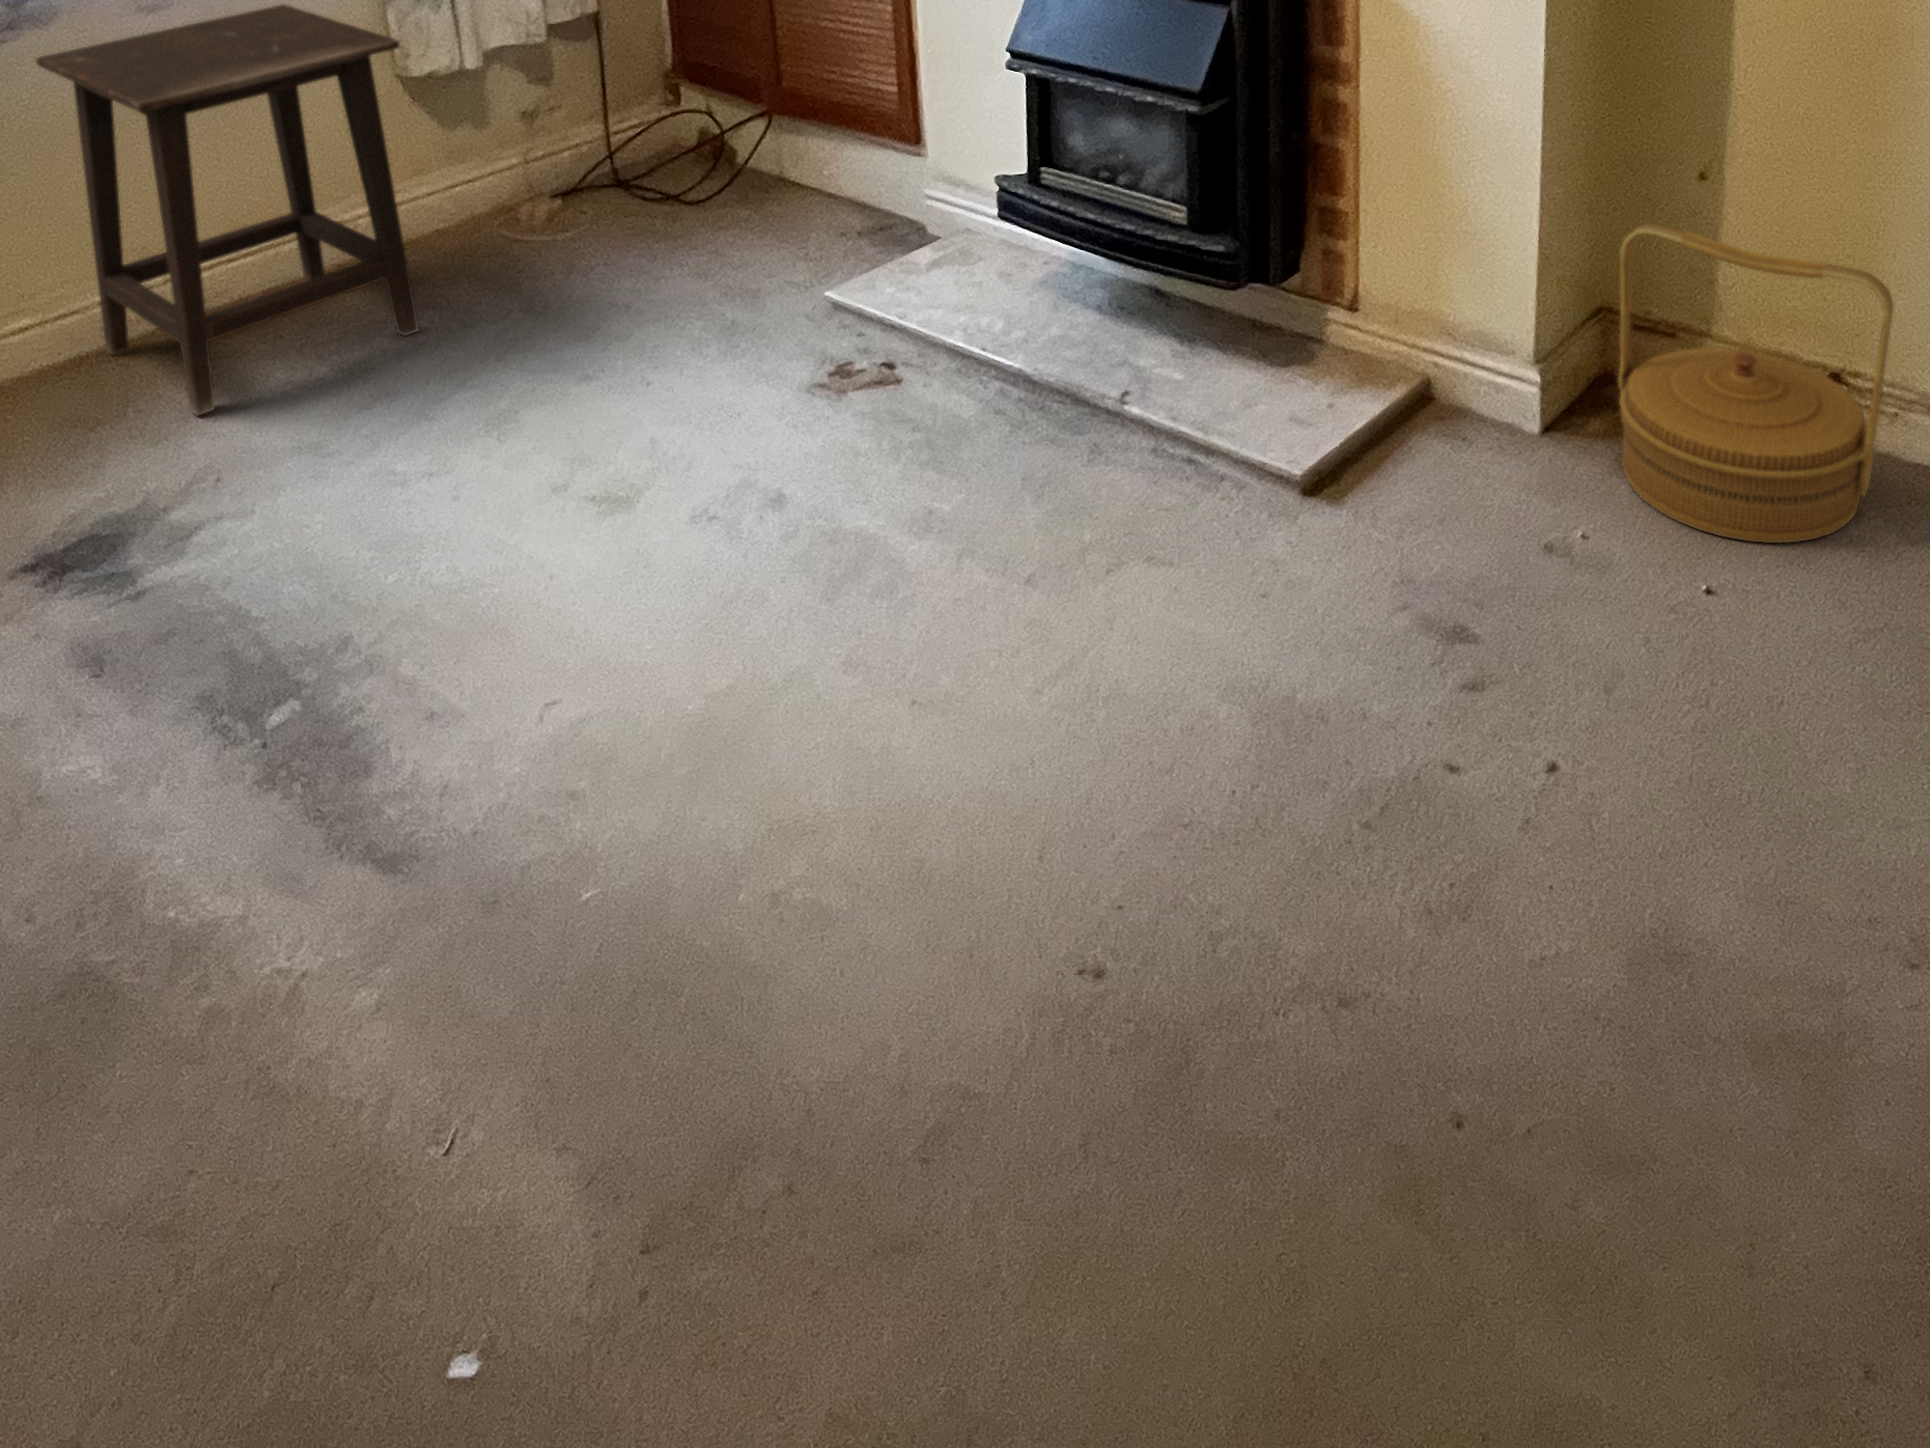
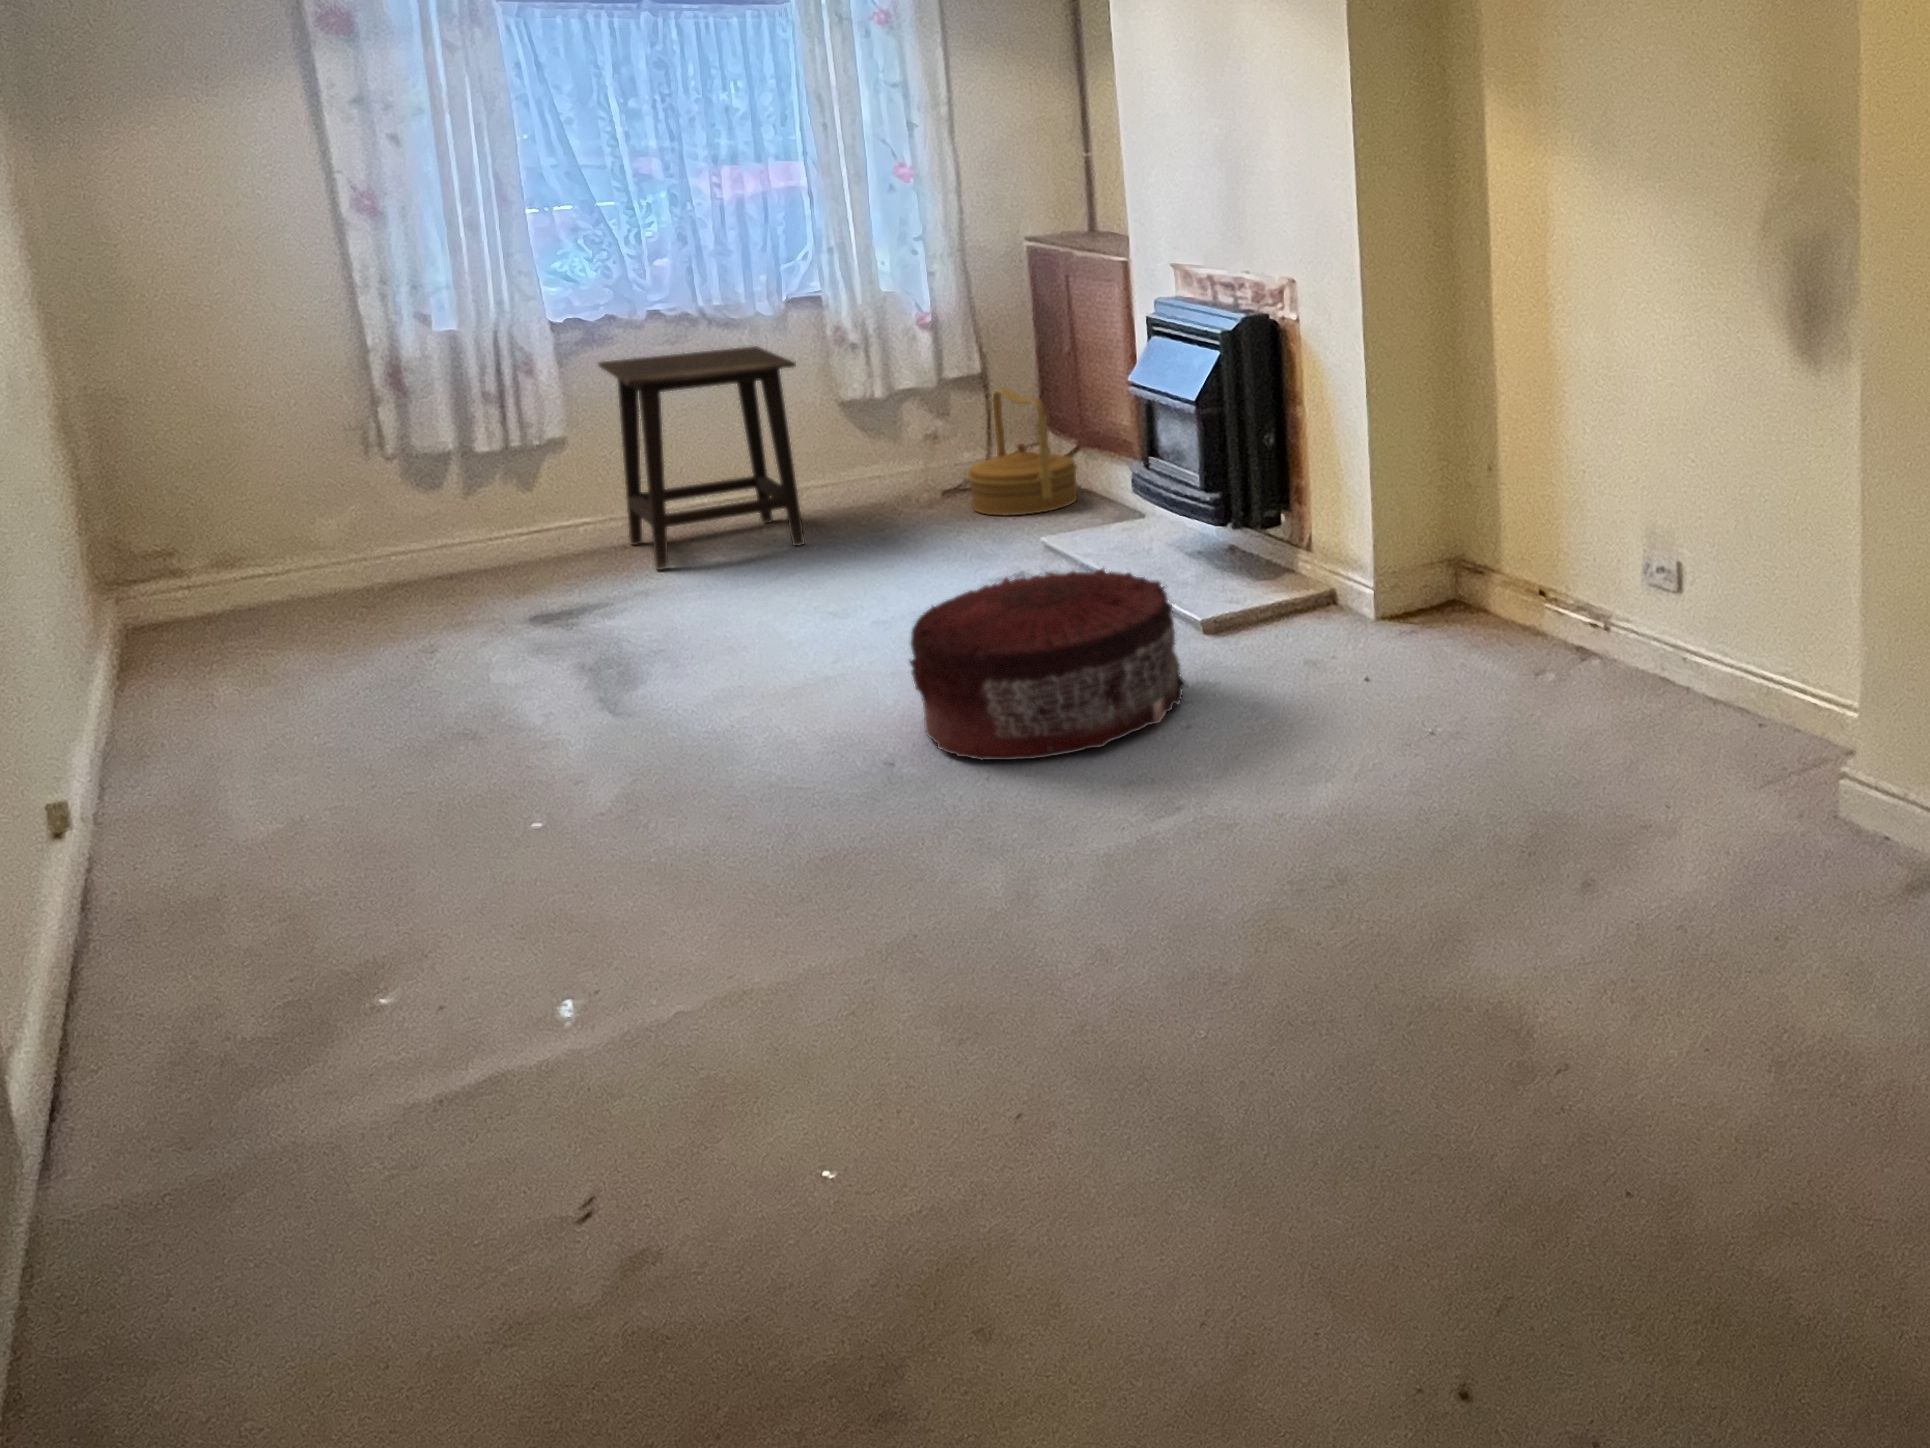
woven basket: present [1618,224,1894,543] -> present [968,388,1077,515]
pouf: none [1024,445,1505,951] -> present [910,568,1188,760]

